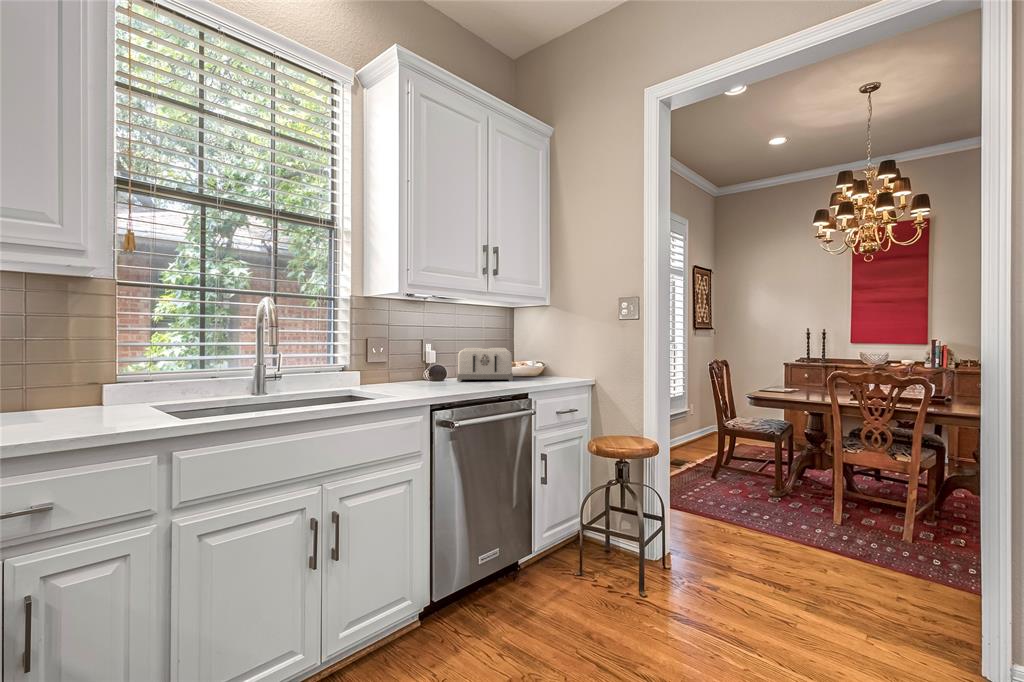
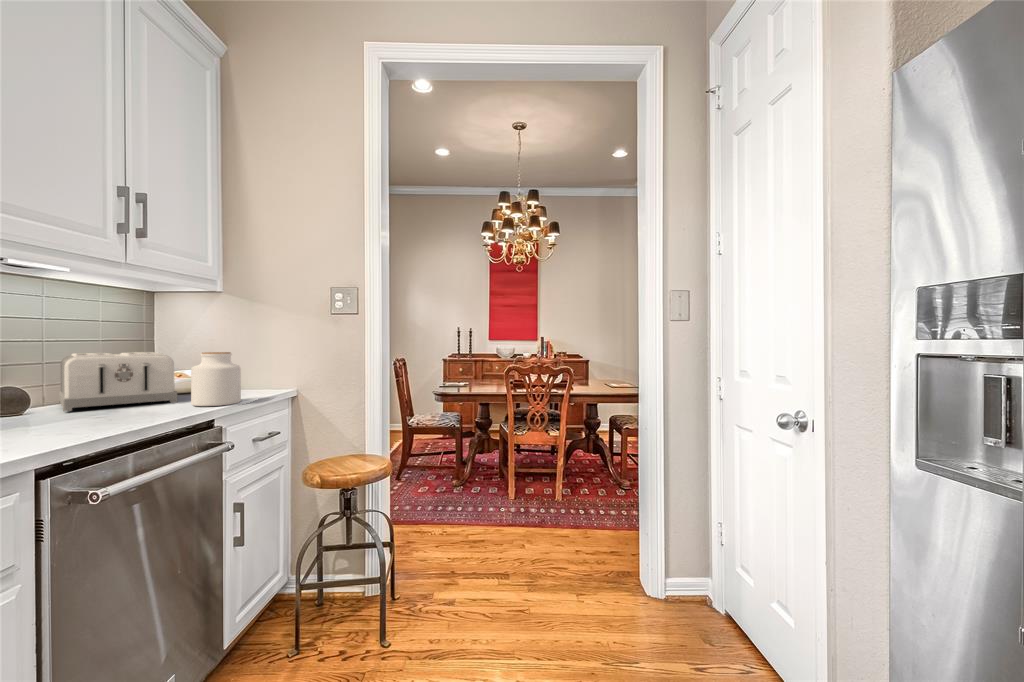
jar: none [516,348,545,384] -> present [191,352,241,406]

